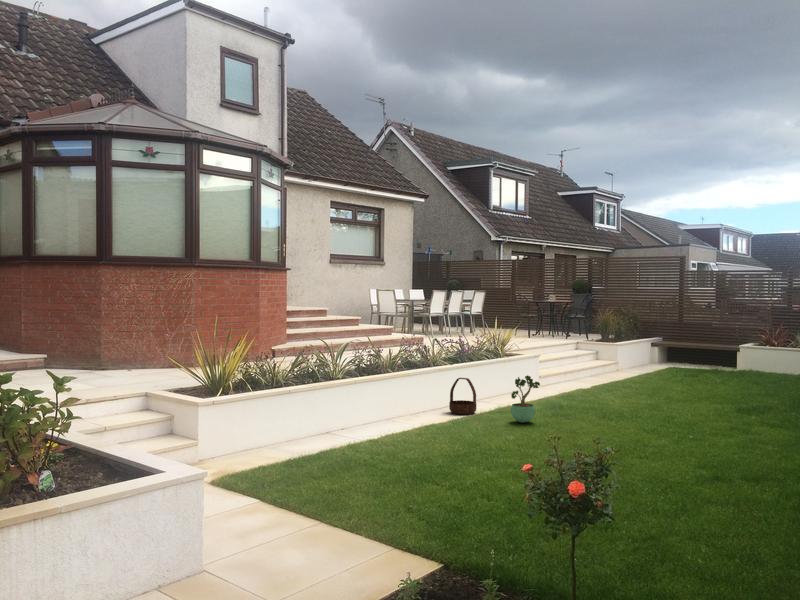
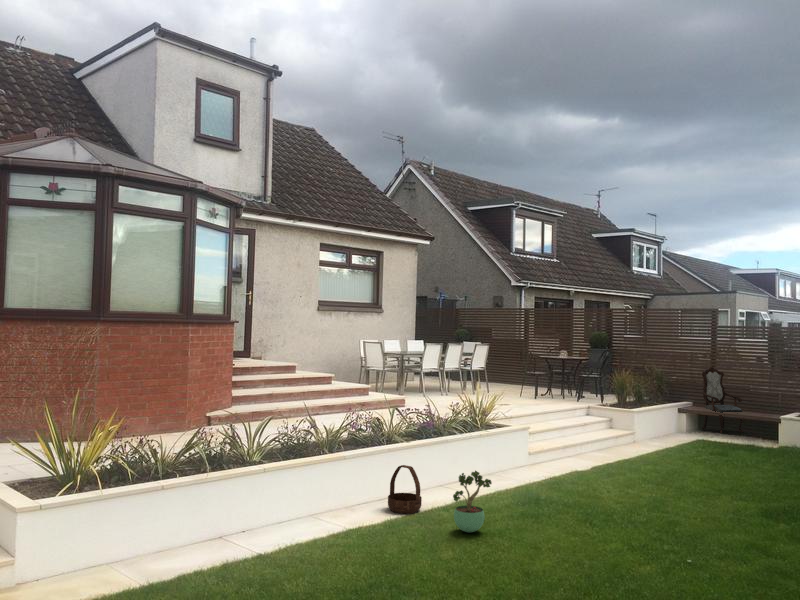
armchair: none [671,307,707,363] -> present [702,367,743,433]

